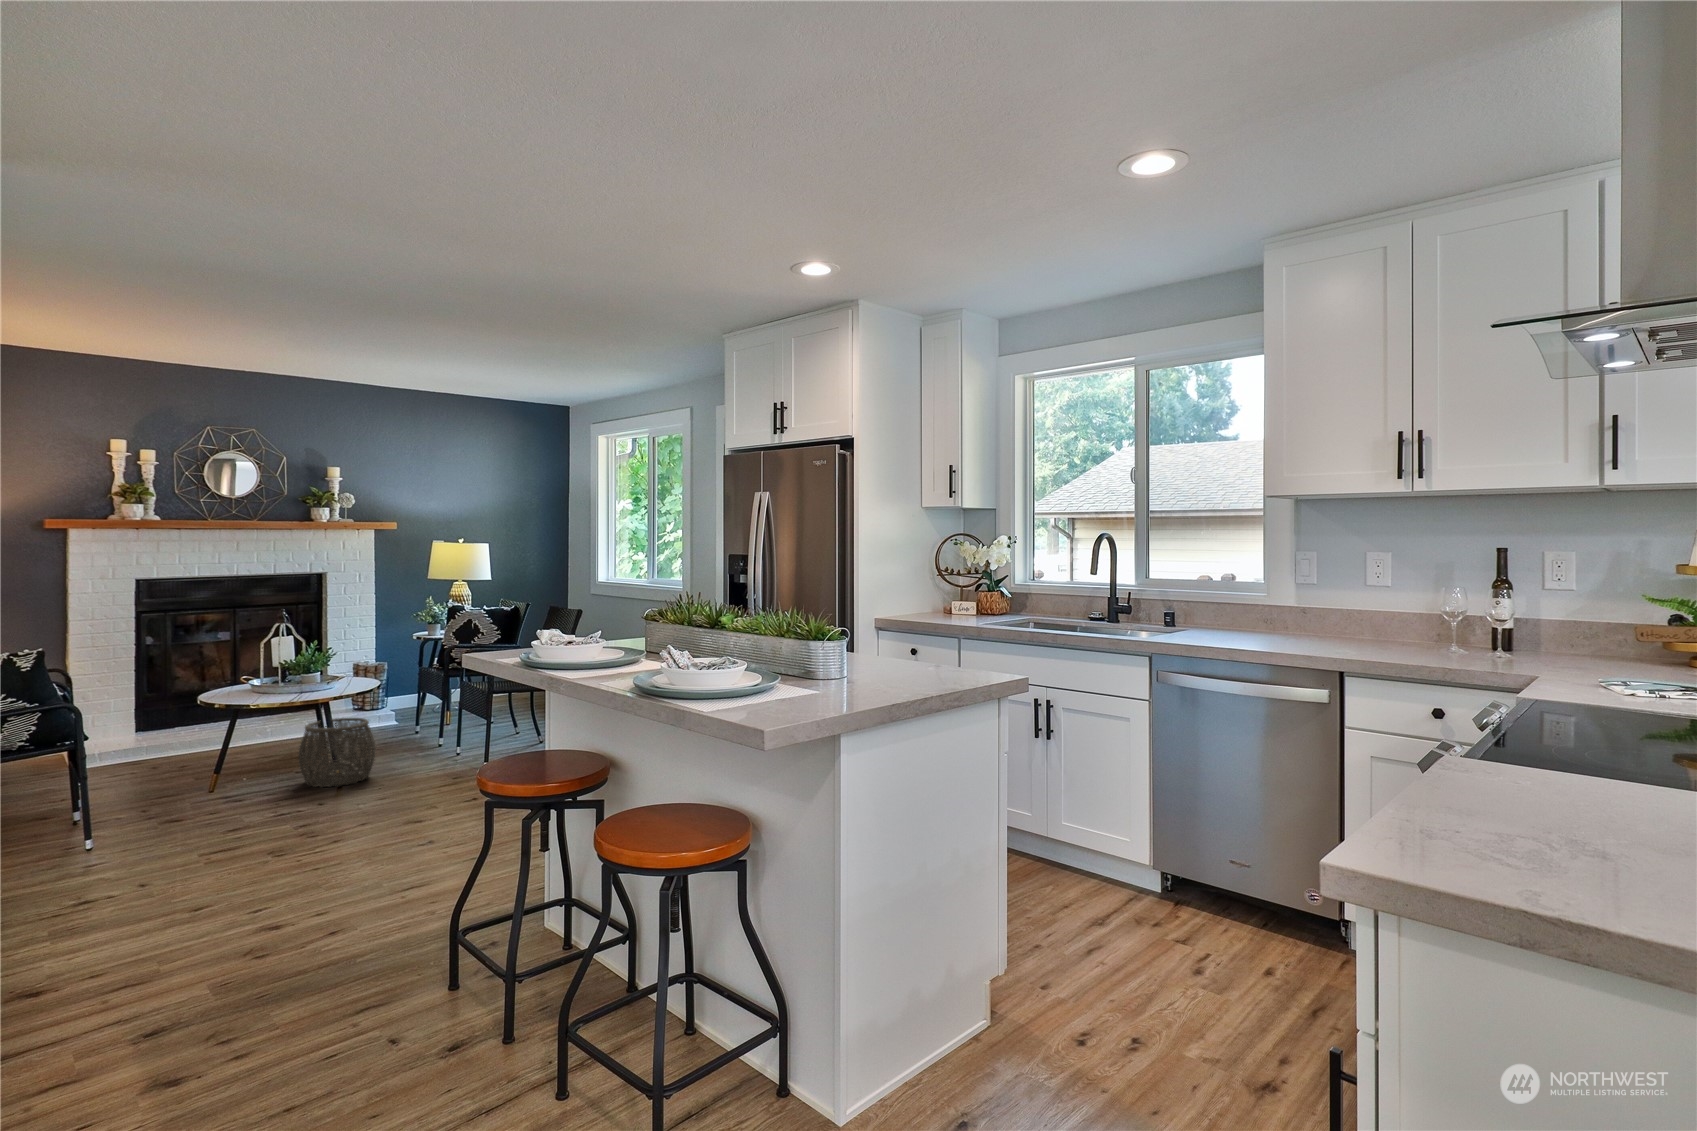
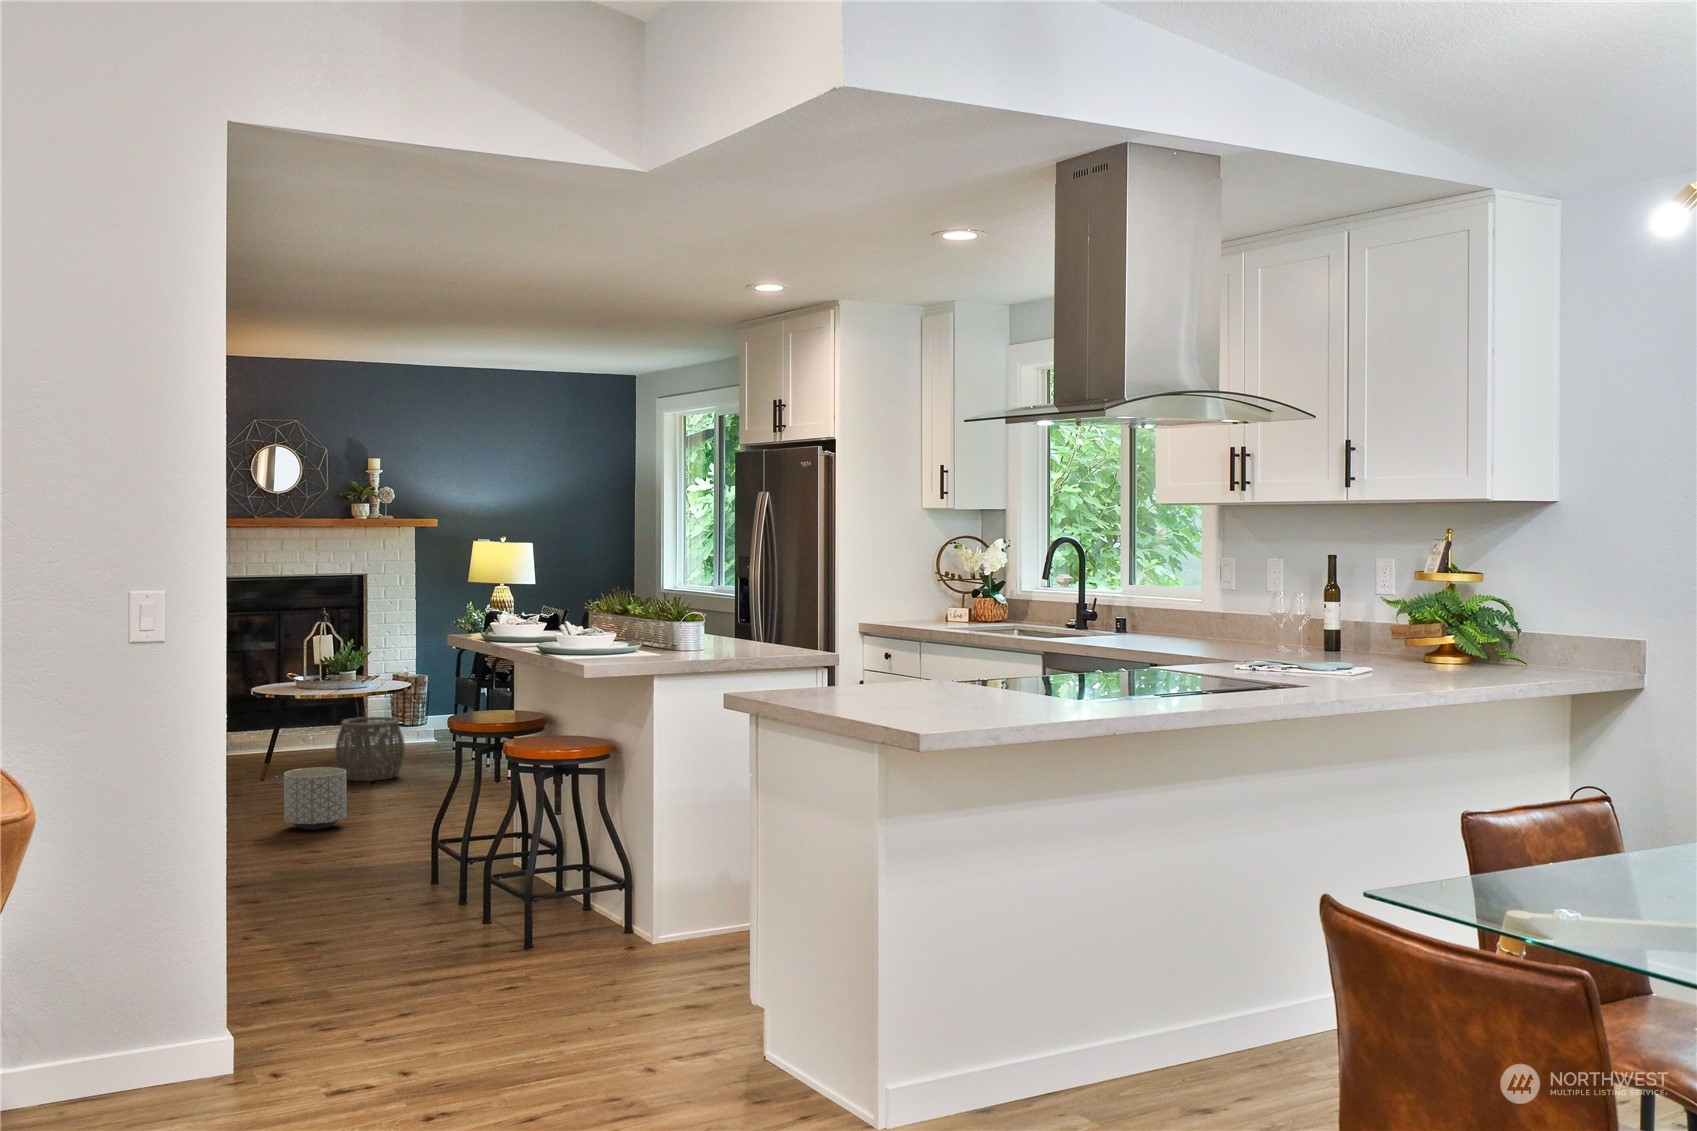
planter: none [236,796,318,875] -> present [284,767,347,830]

